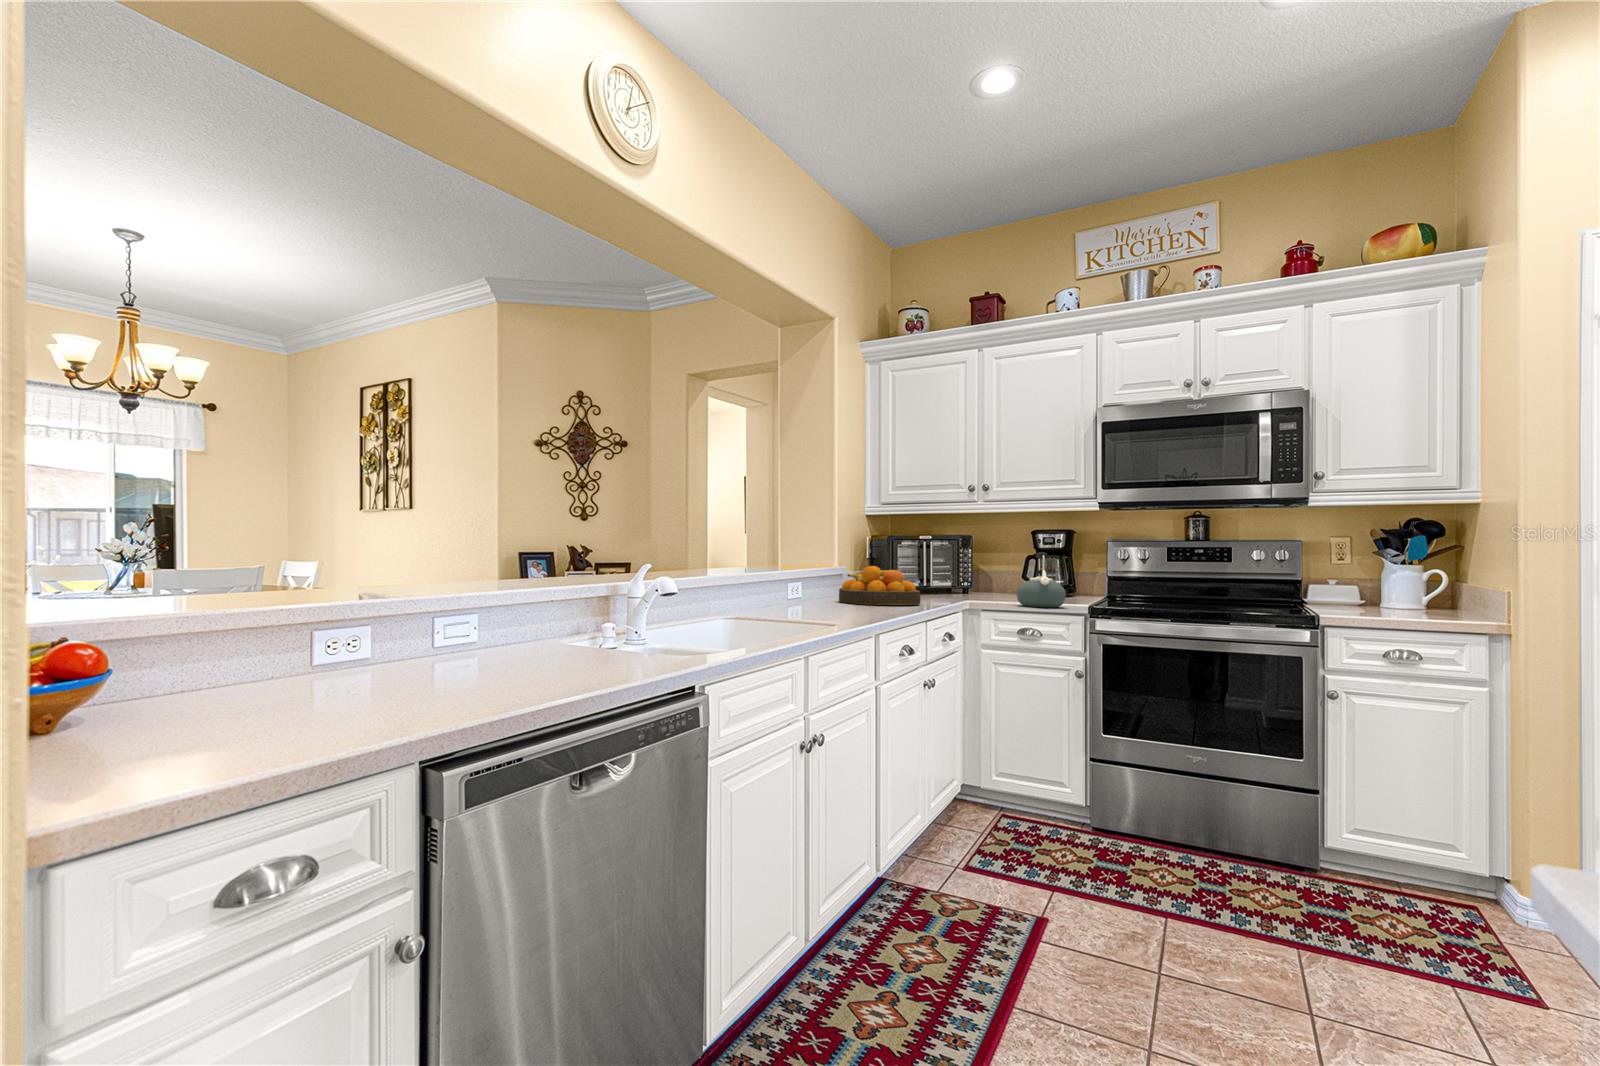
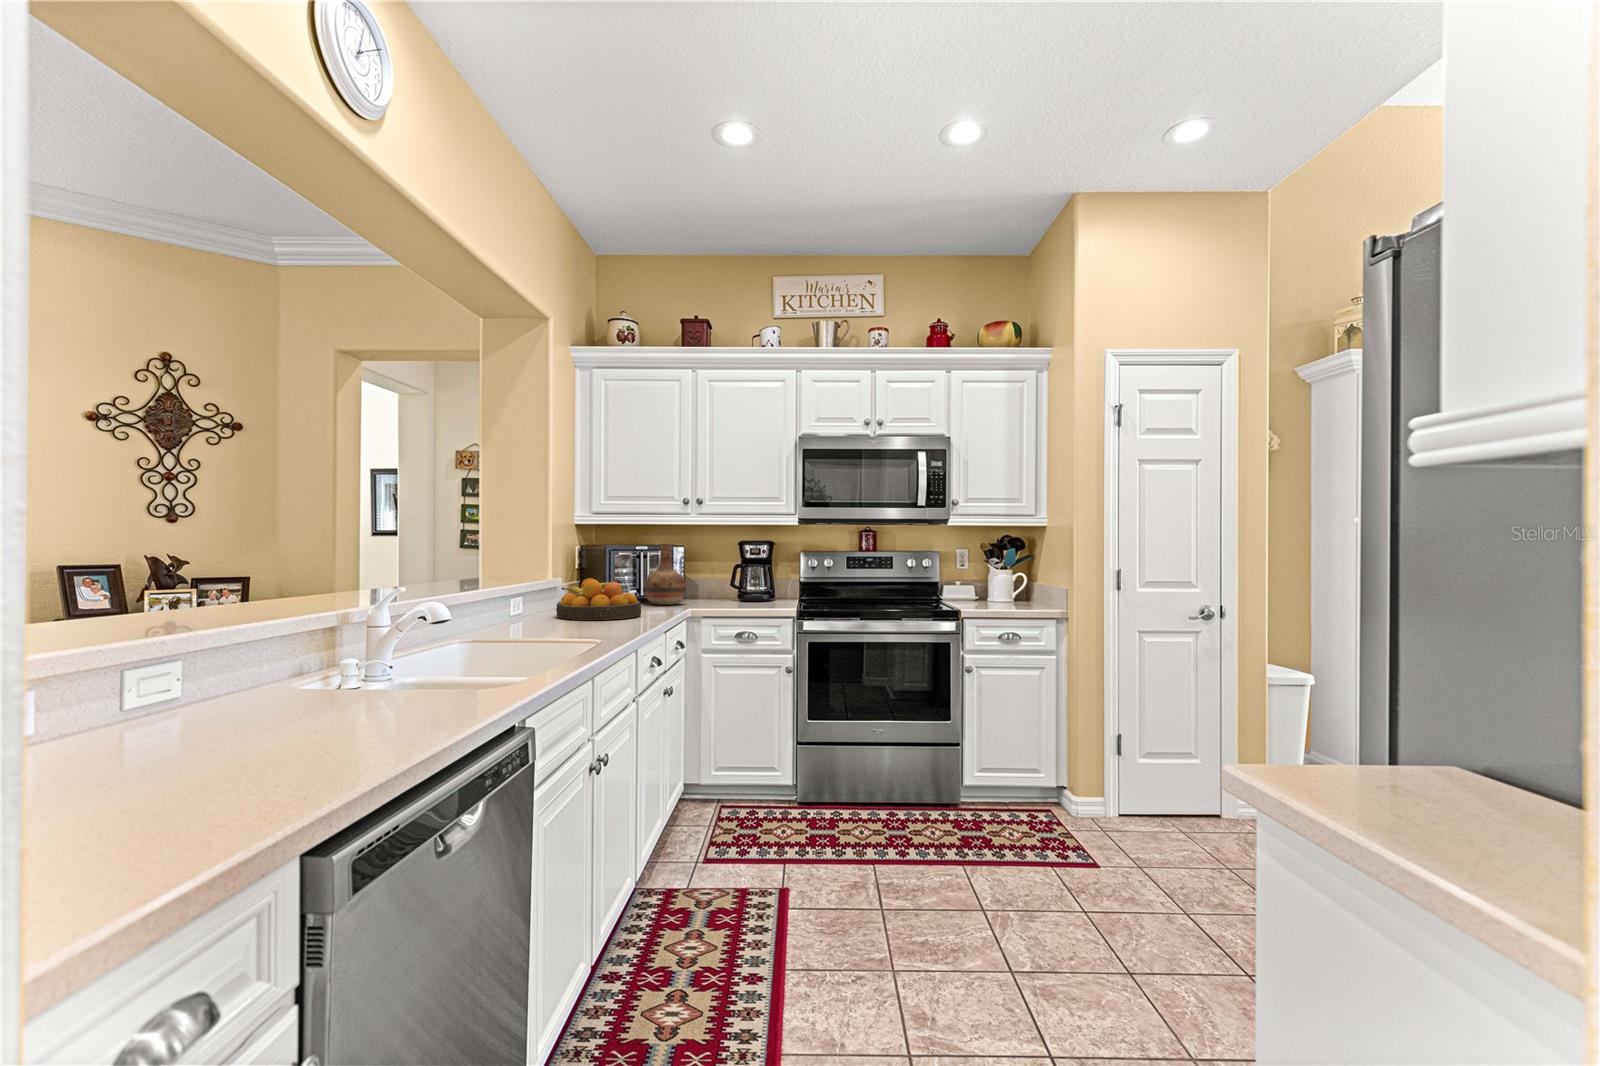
vase: none [937,538,981,601] -> present [645,544,686,605]
kettle: present [1017,552,1066,607] -> none [724,557,767,609]

